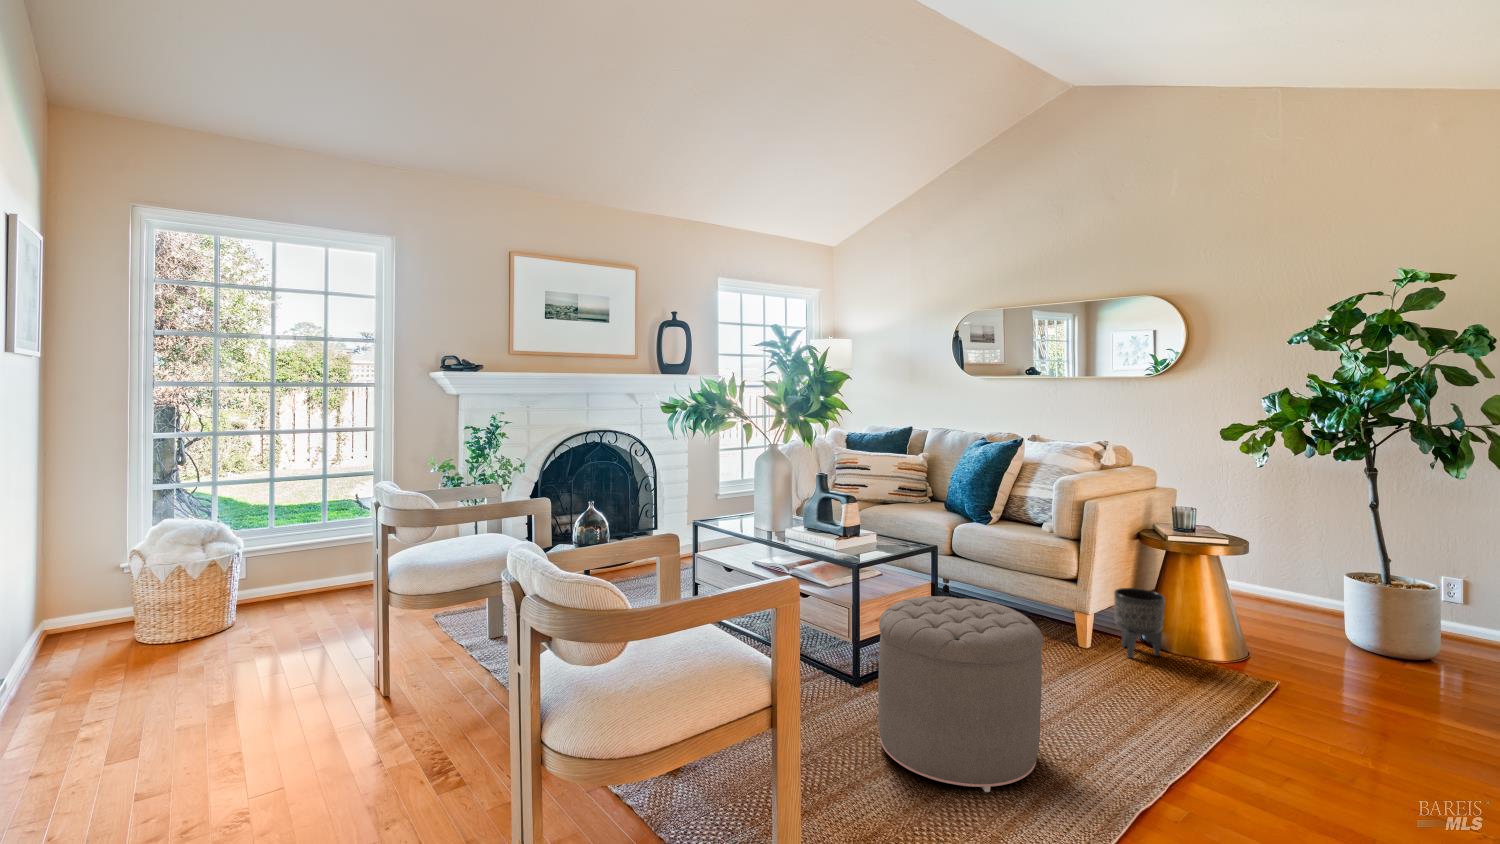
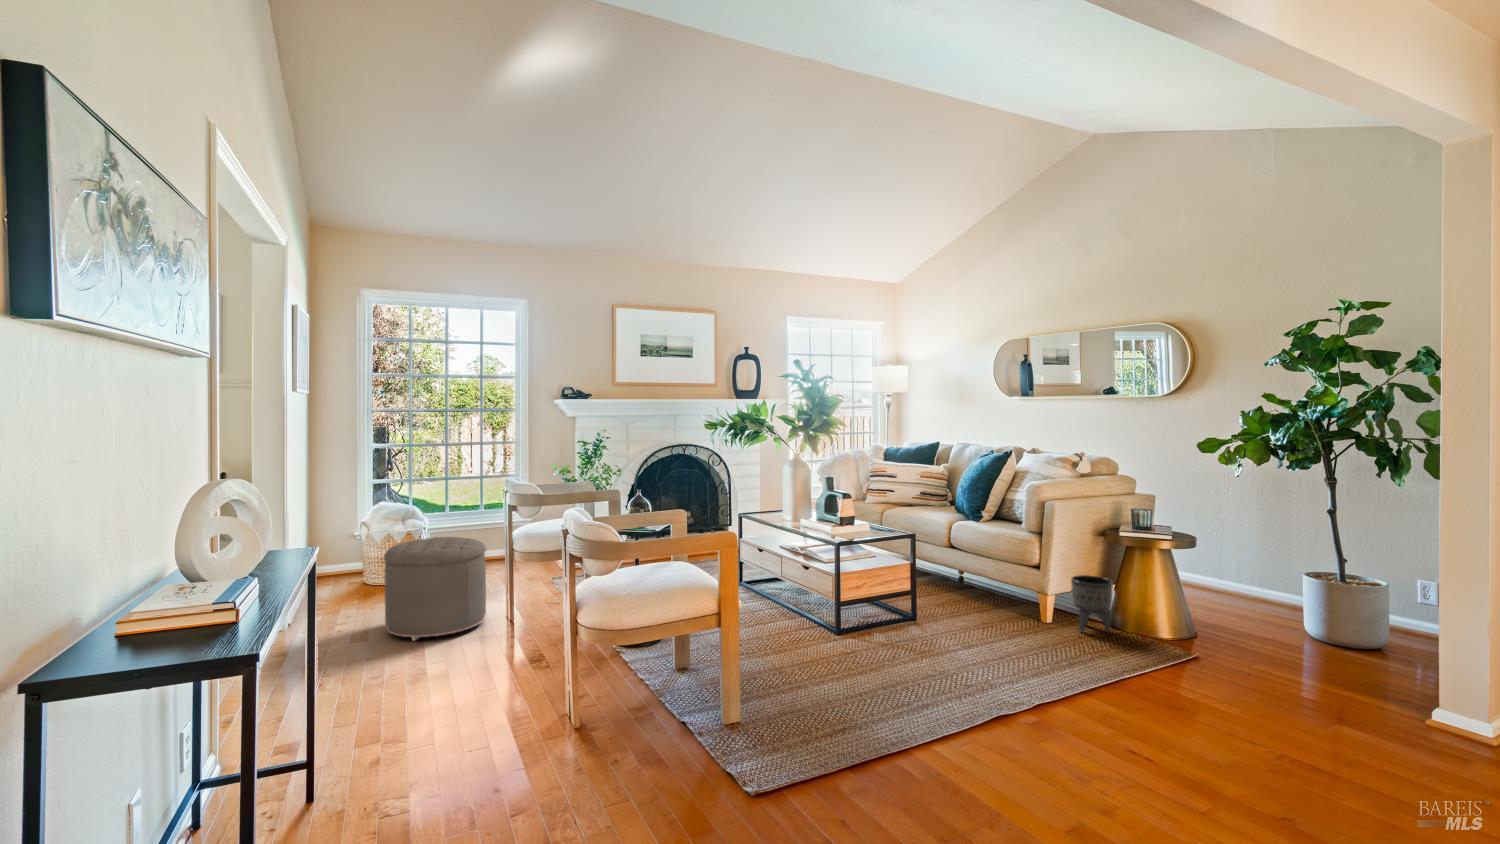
ottoman: present [878,596,1043,792] -> present [384,537,486,641]

